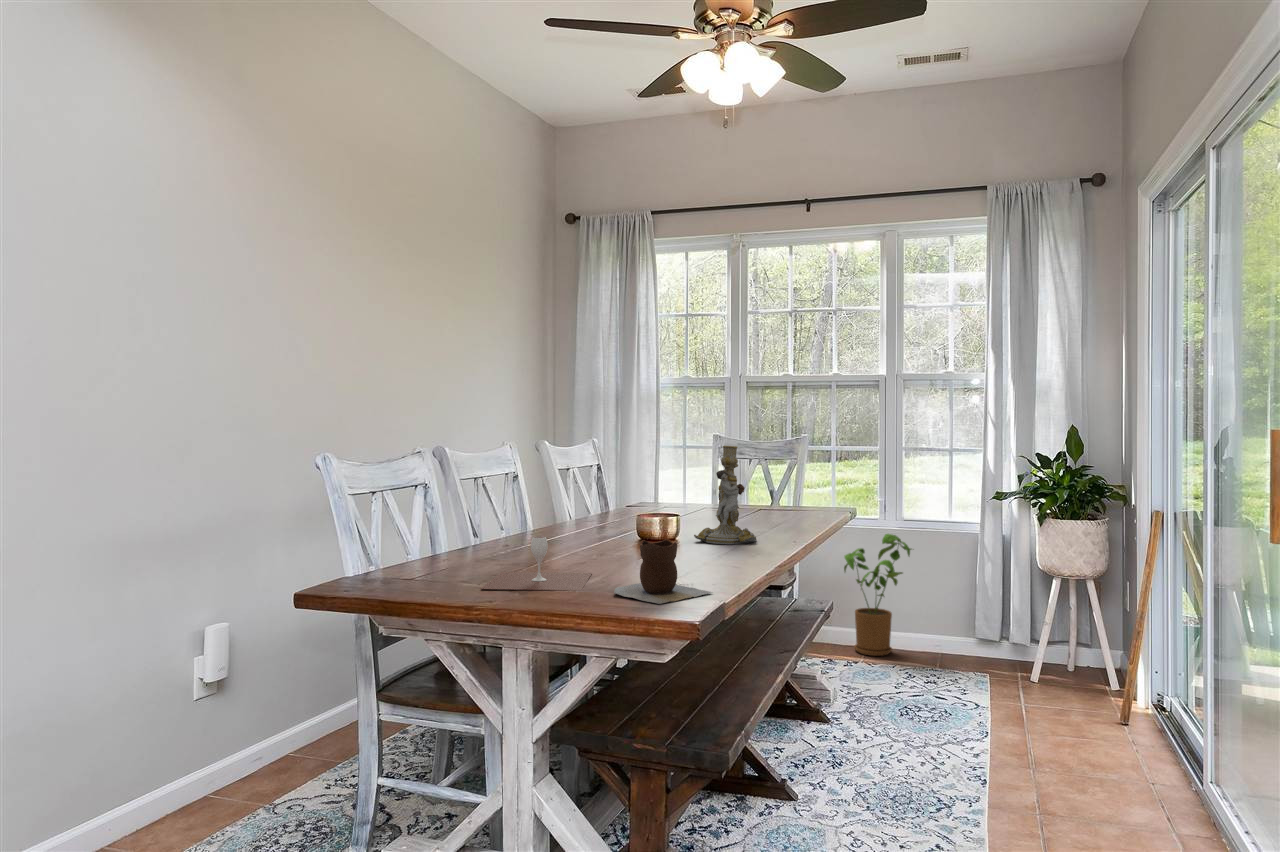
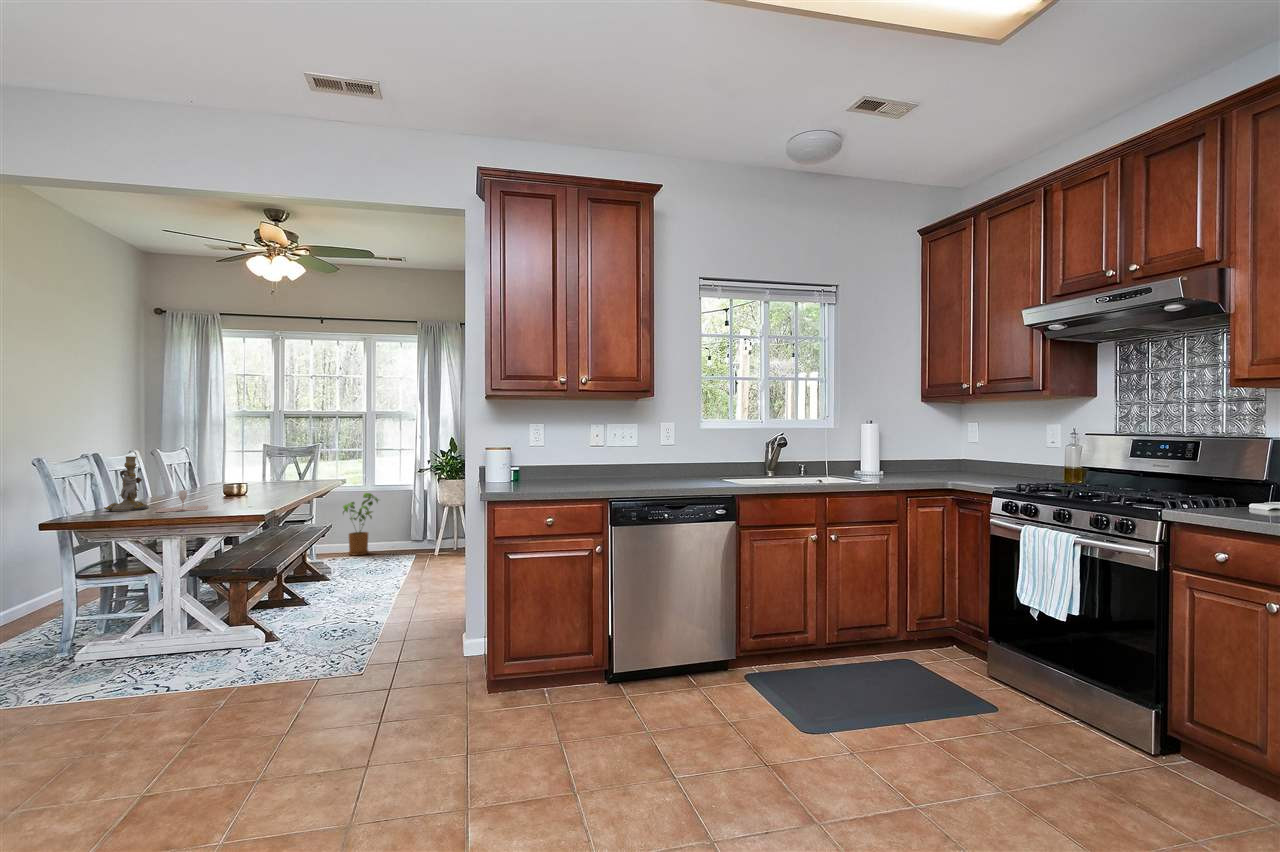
candlestick: present [694,445,756,544] -> present [104,456,149,511]
vase: present [614,539,712,604] -> none [224,487,268,509]

